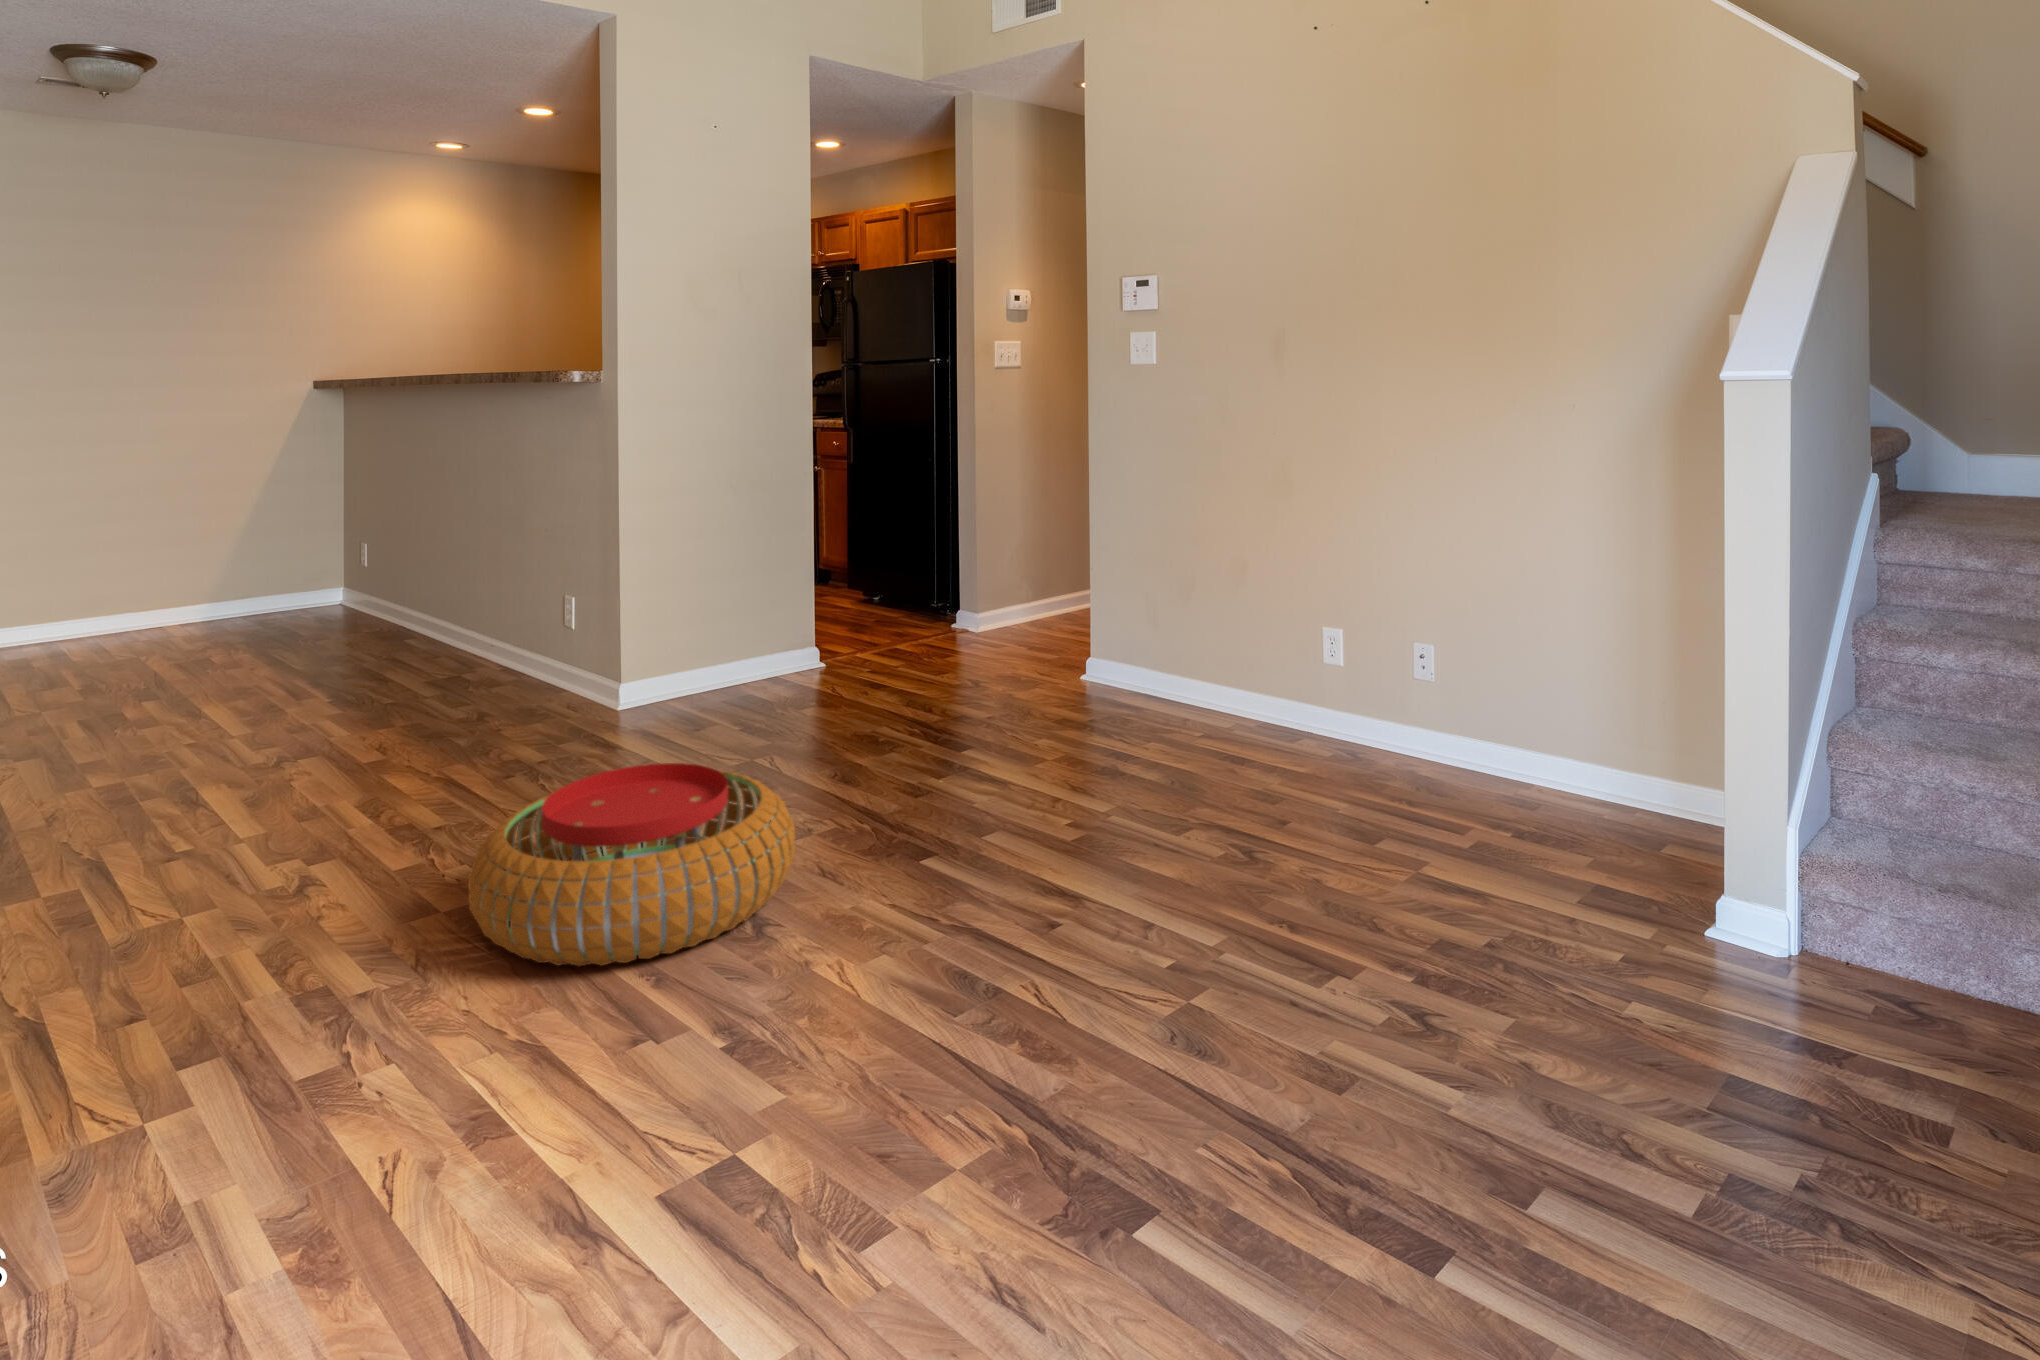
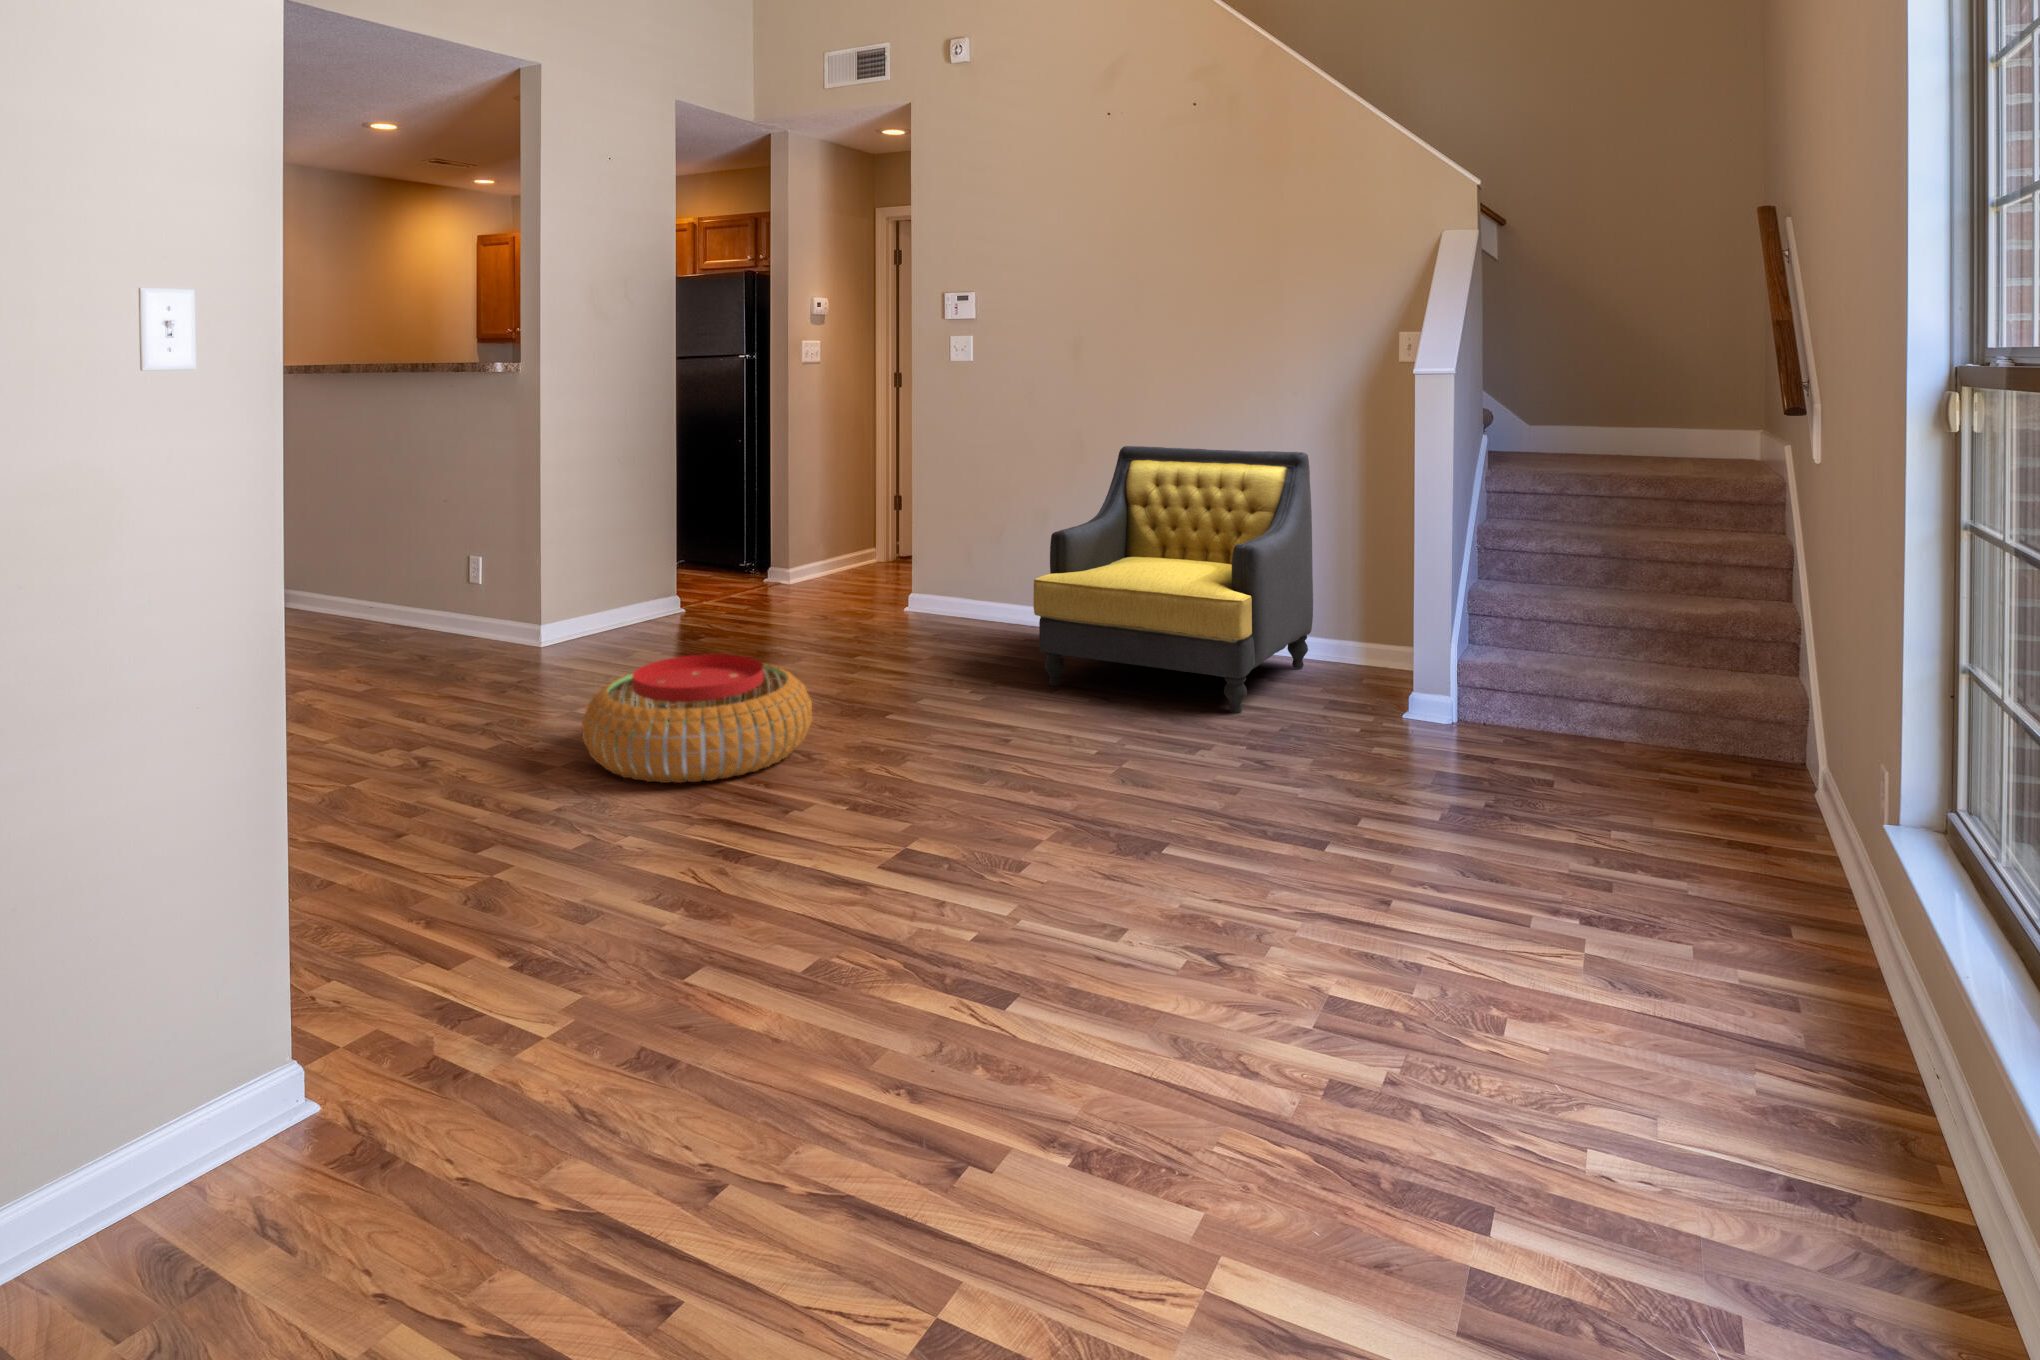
armchair: none [1159,479,1582,899] -> present [1033,446,1313,713]

